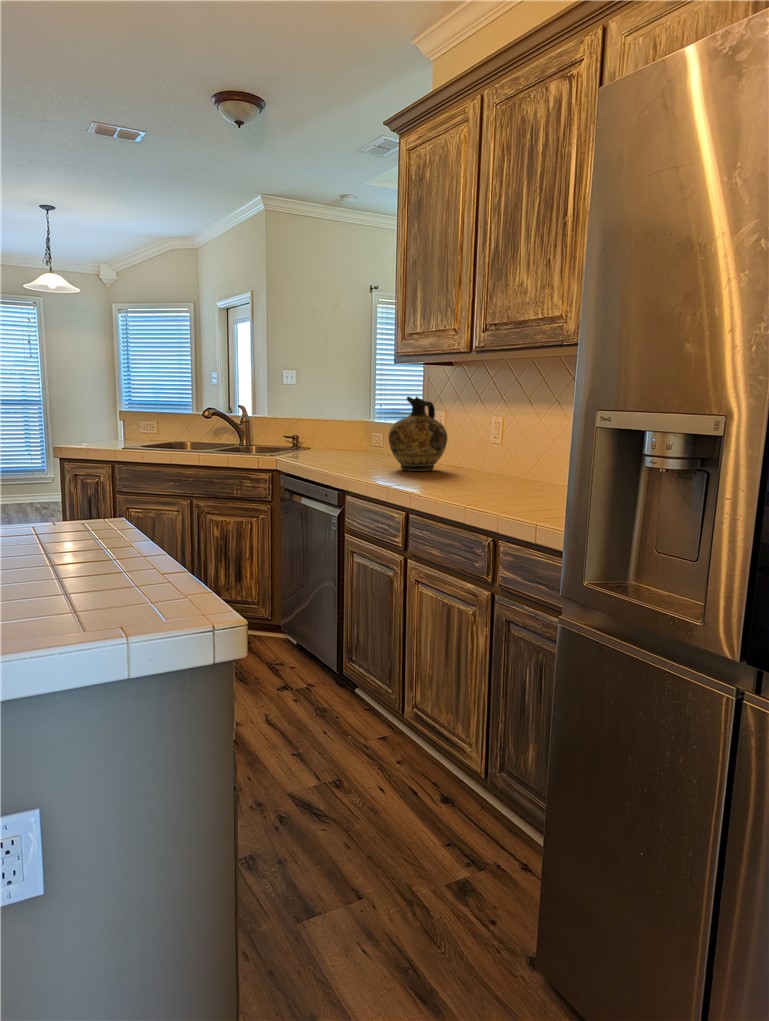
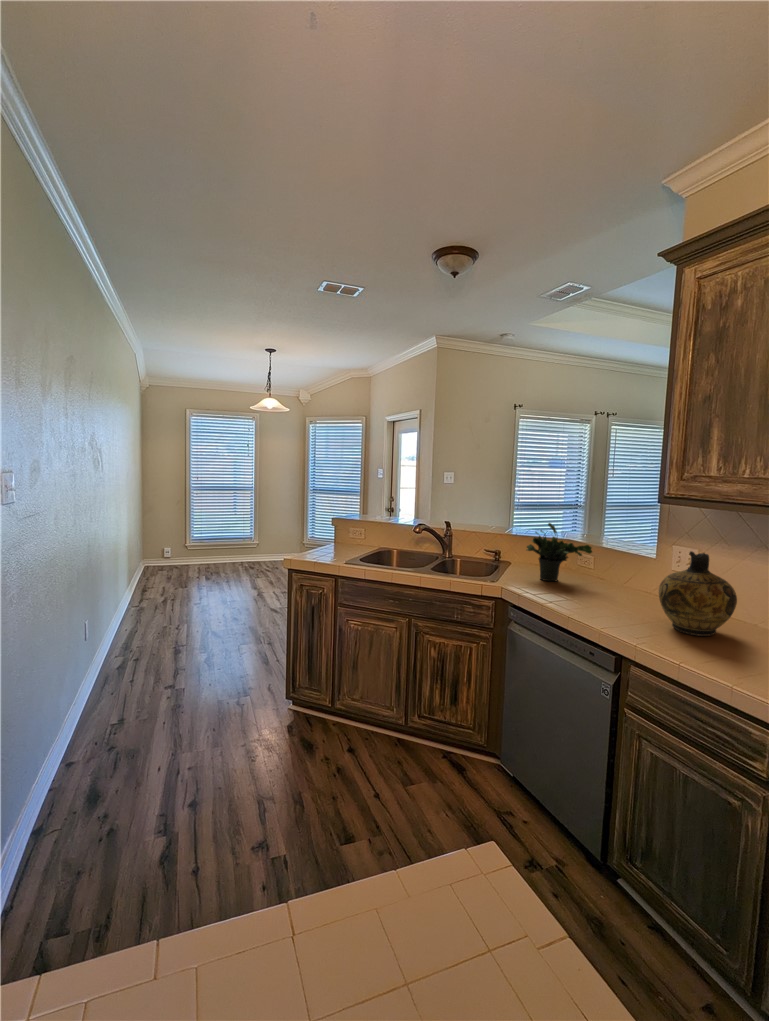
potted plant: none [309,392,370,454] -> present [527,523,592,581]

